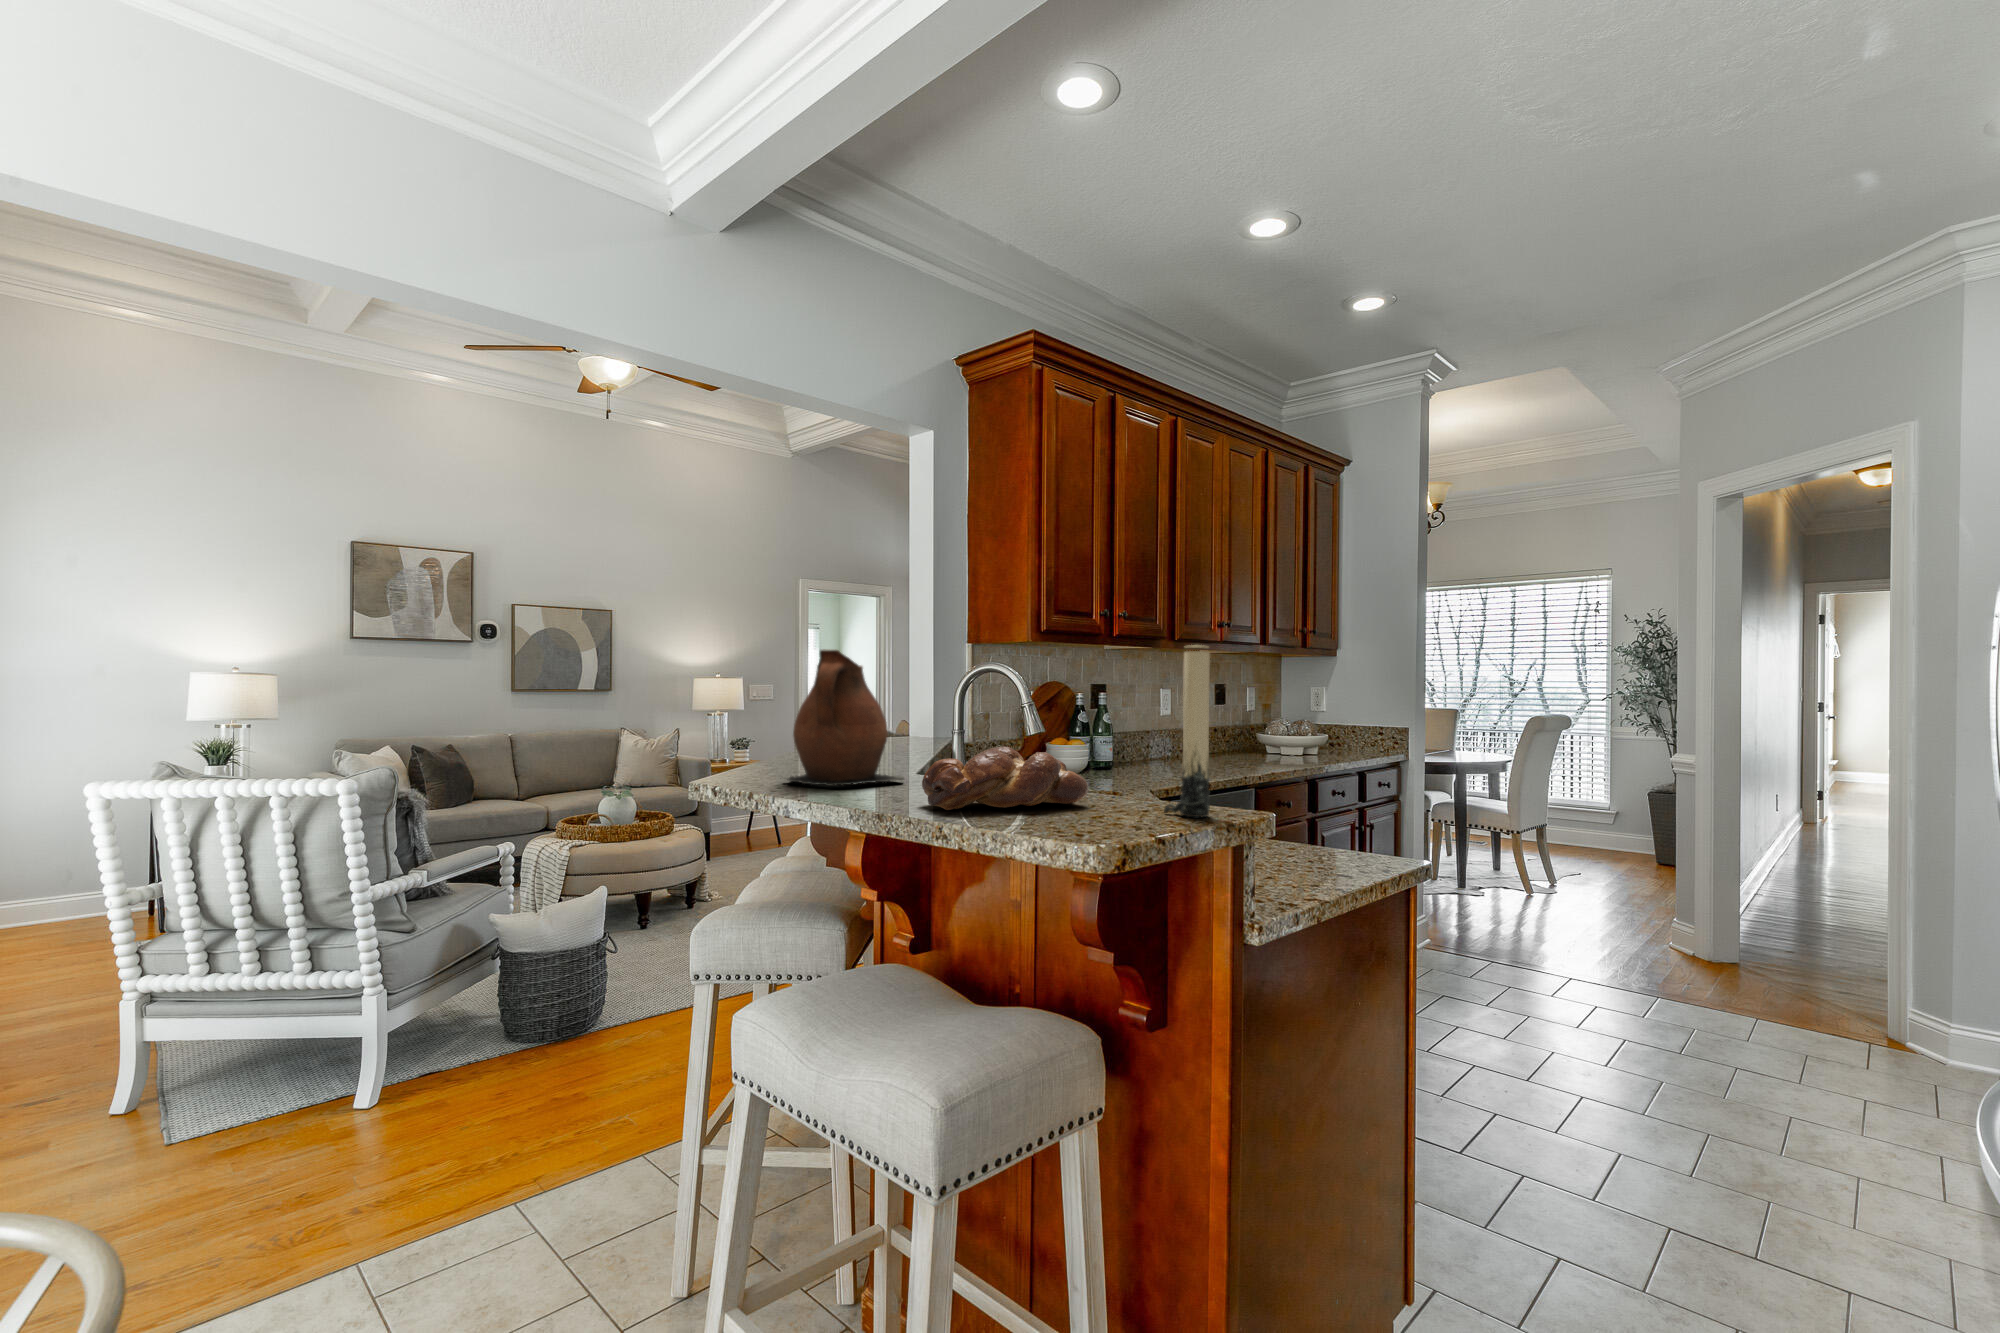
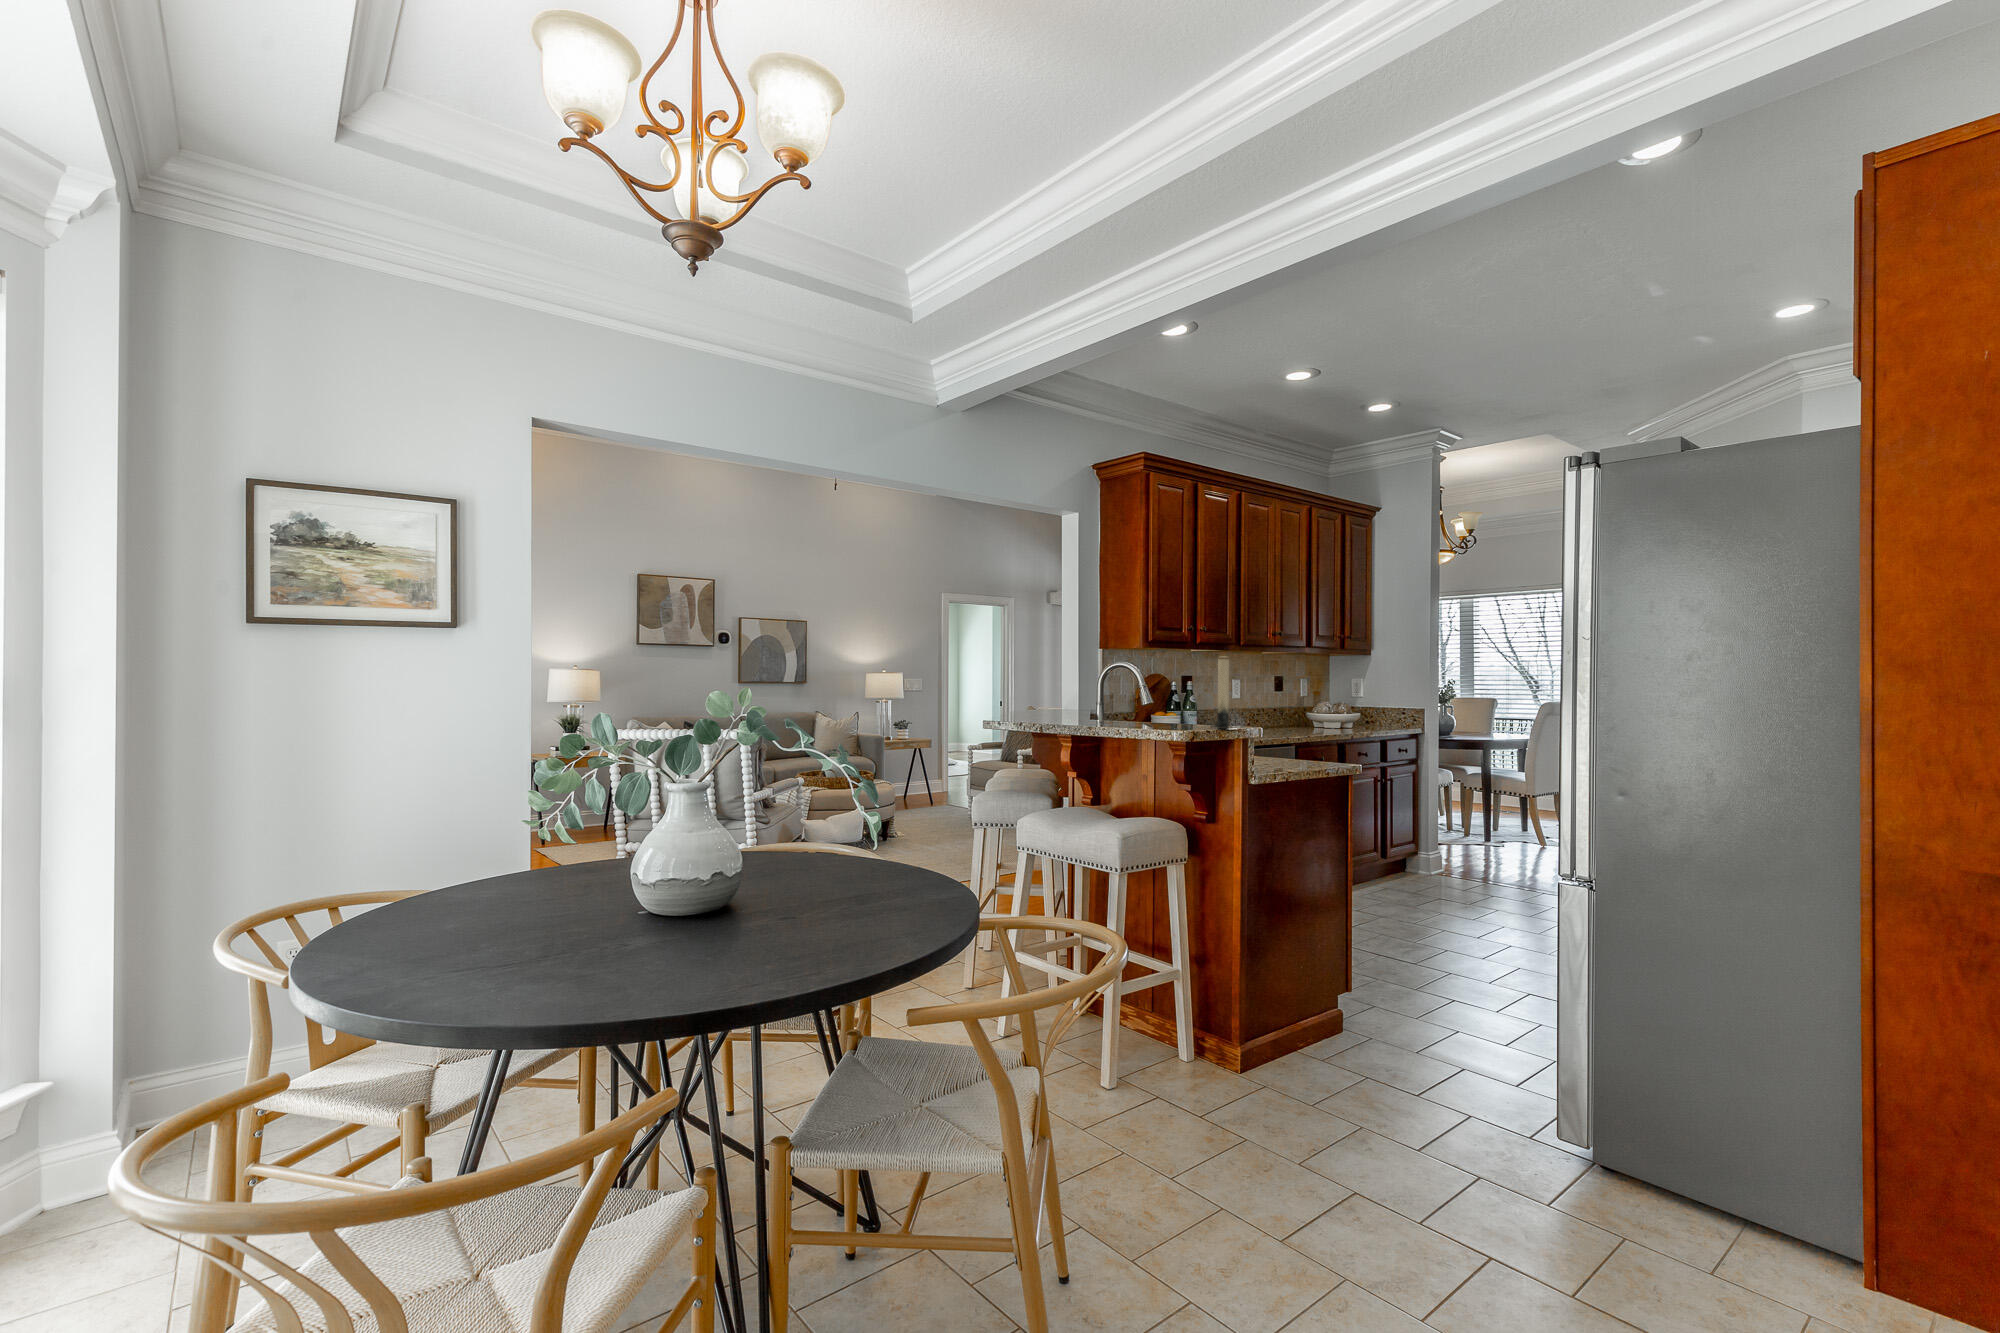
ceramic pitcher: present [787,649,903,786] -> none [1027,658,1088,722]
bread loaf: present [922,746,1088,810] -> none [1104,701,1177,727]

